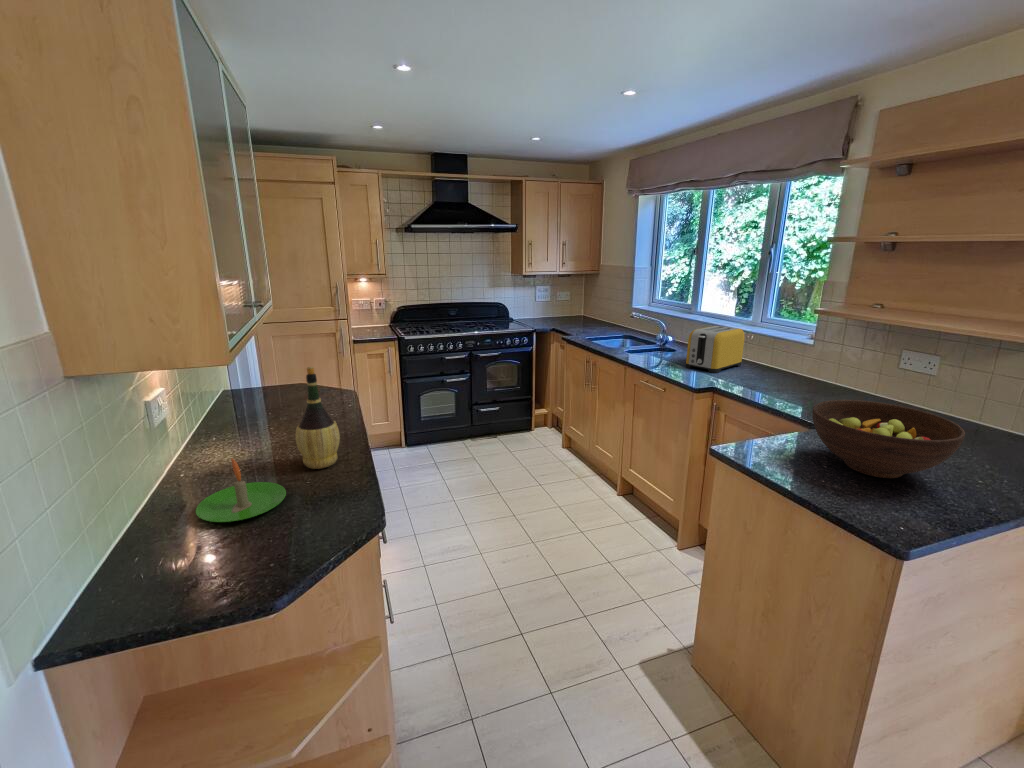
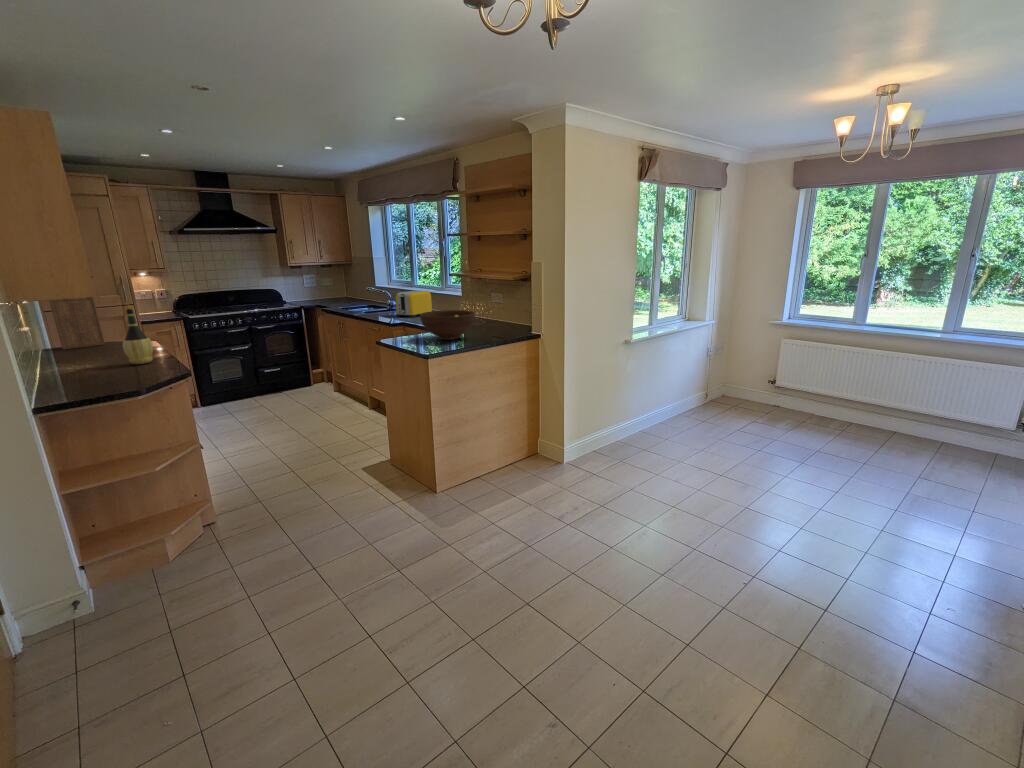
cutting board: none [242,314,300,394] -> present [49,297,105,349]
candle: present [196,459,286,522] -> none [69,349,125,380]

